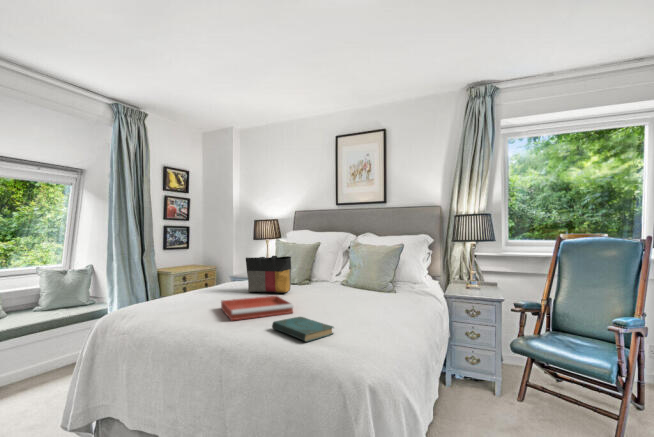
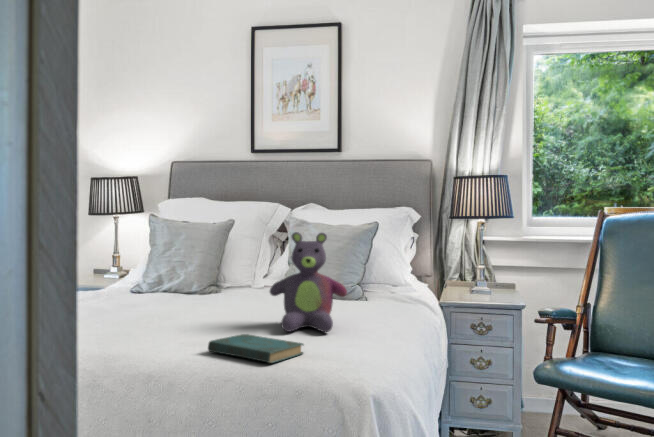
stuffed bear: none [325,250,374,317] -> present [270,232,347,332]
tote bag: present [246,256,291,293] -> none [115,243,199,306]
tray: present [221,296,293,320] -> none [98,308,224,345]

